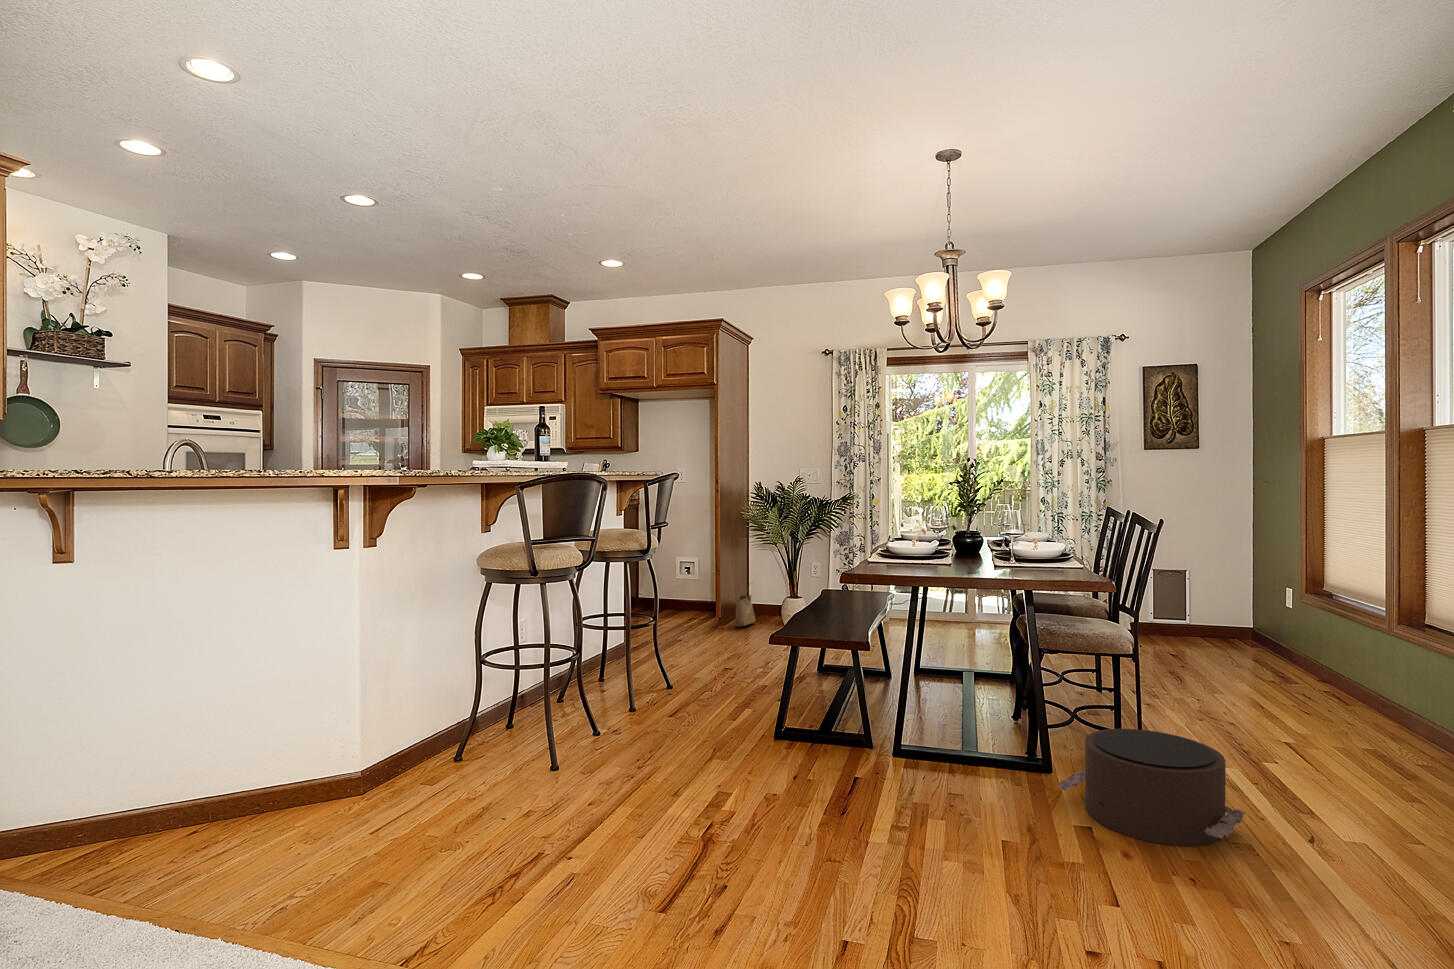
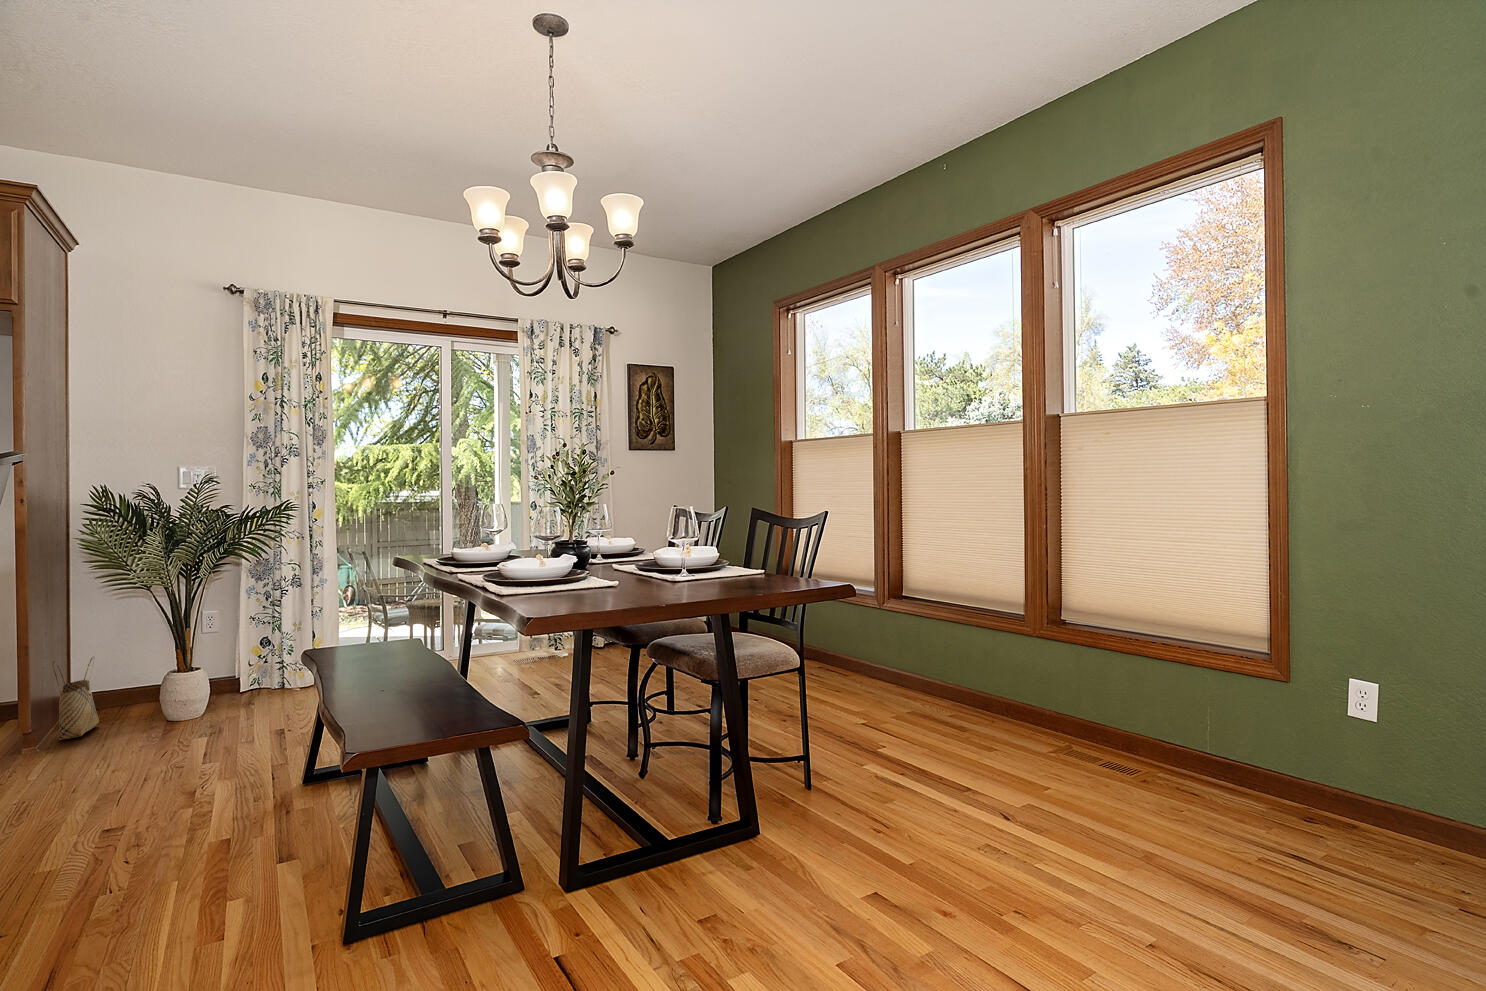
pouf: present [1057,729,1245,846] -> none [801,756,991,894]

